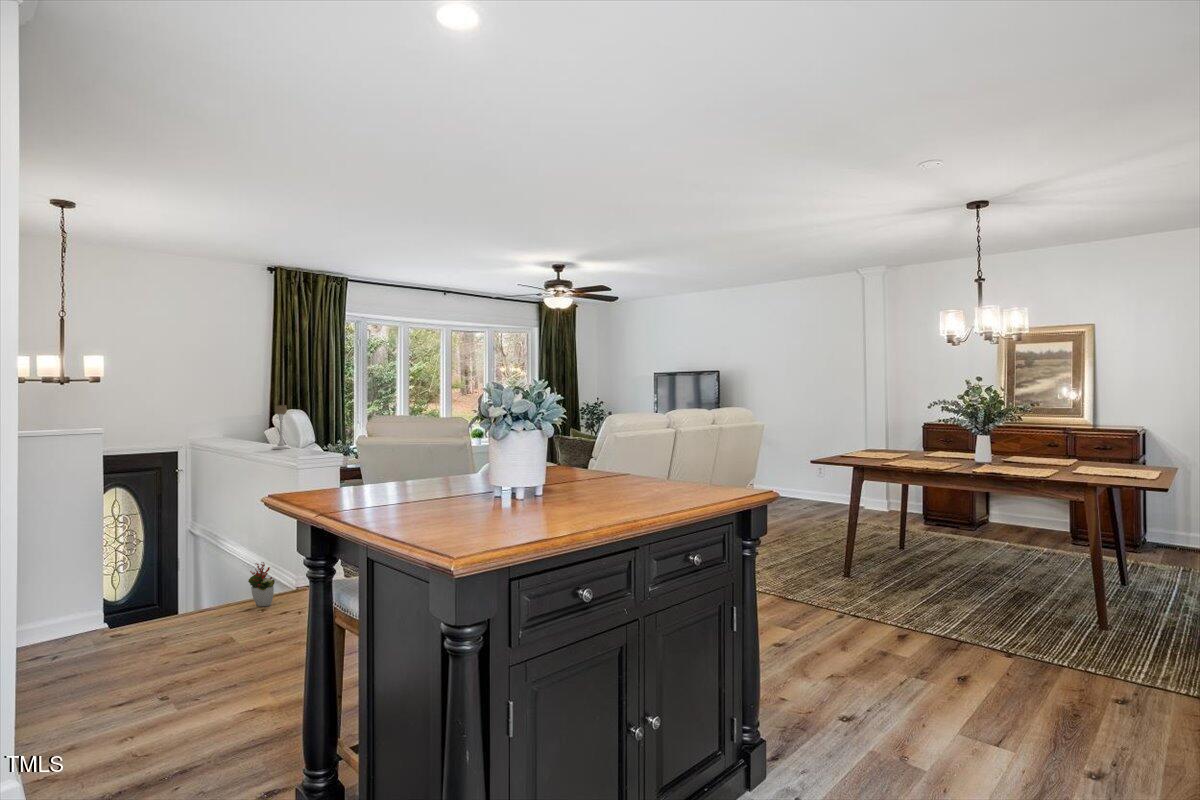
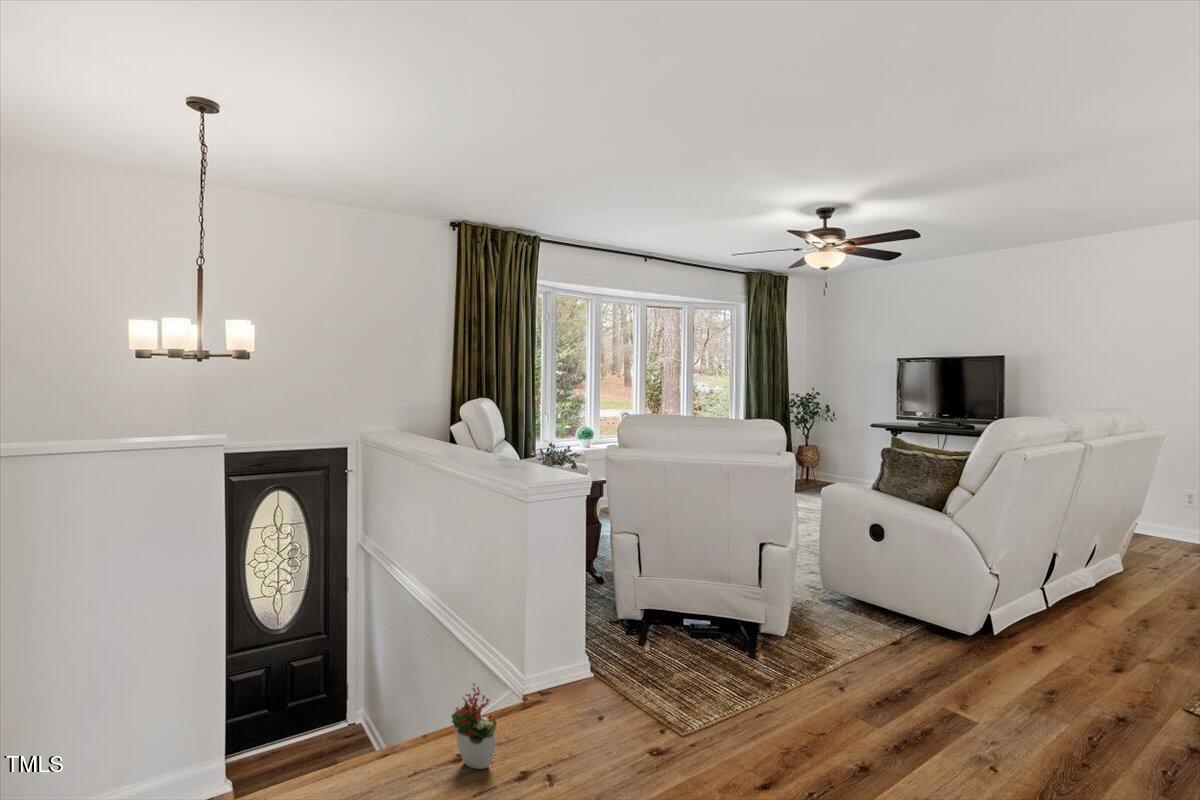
candle holder: present [272,405,291,449] -> none [471,395,498,462]

